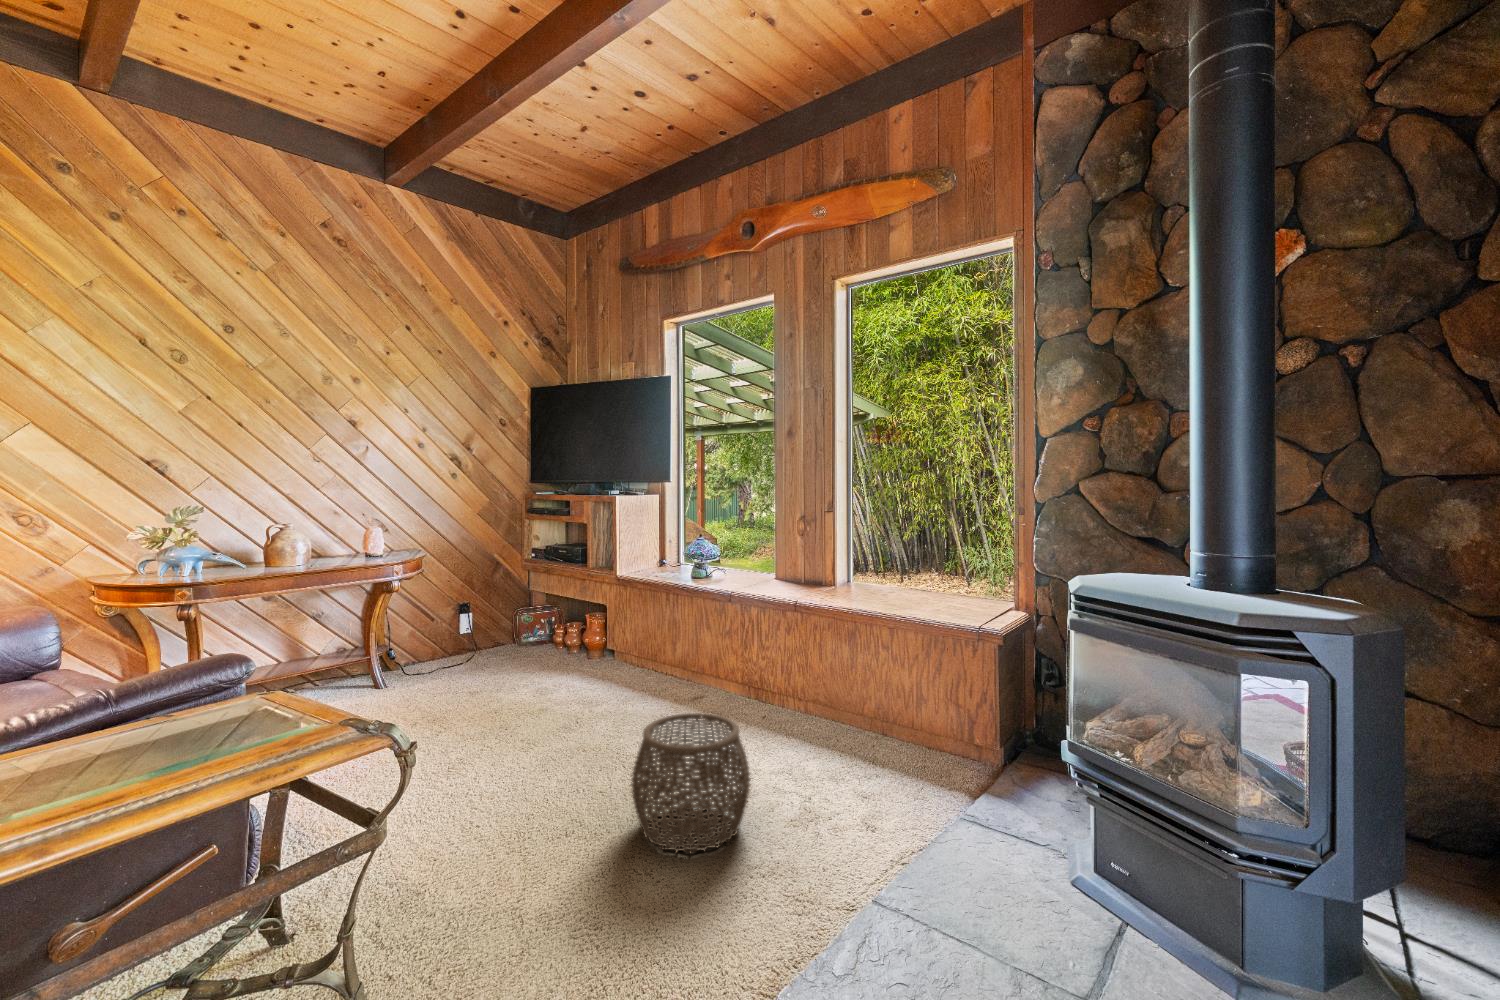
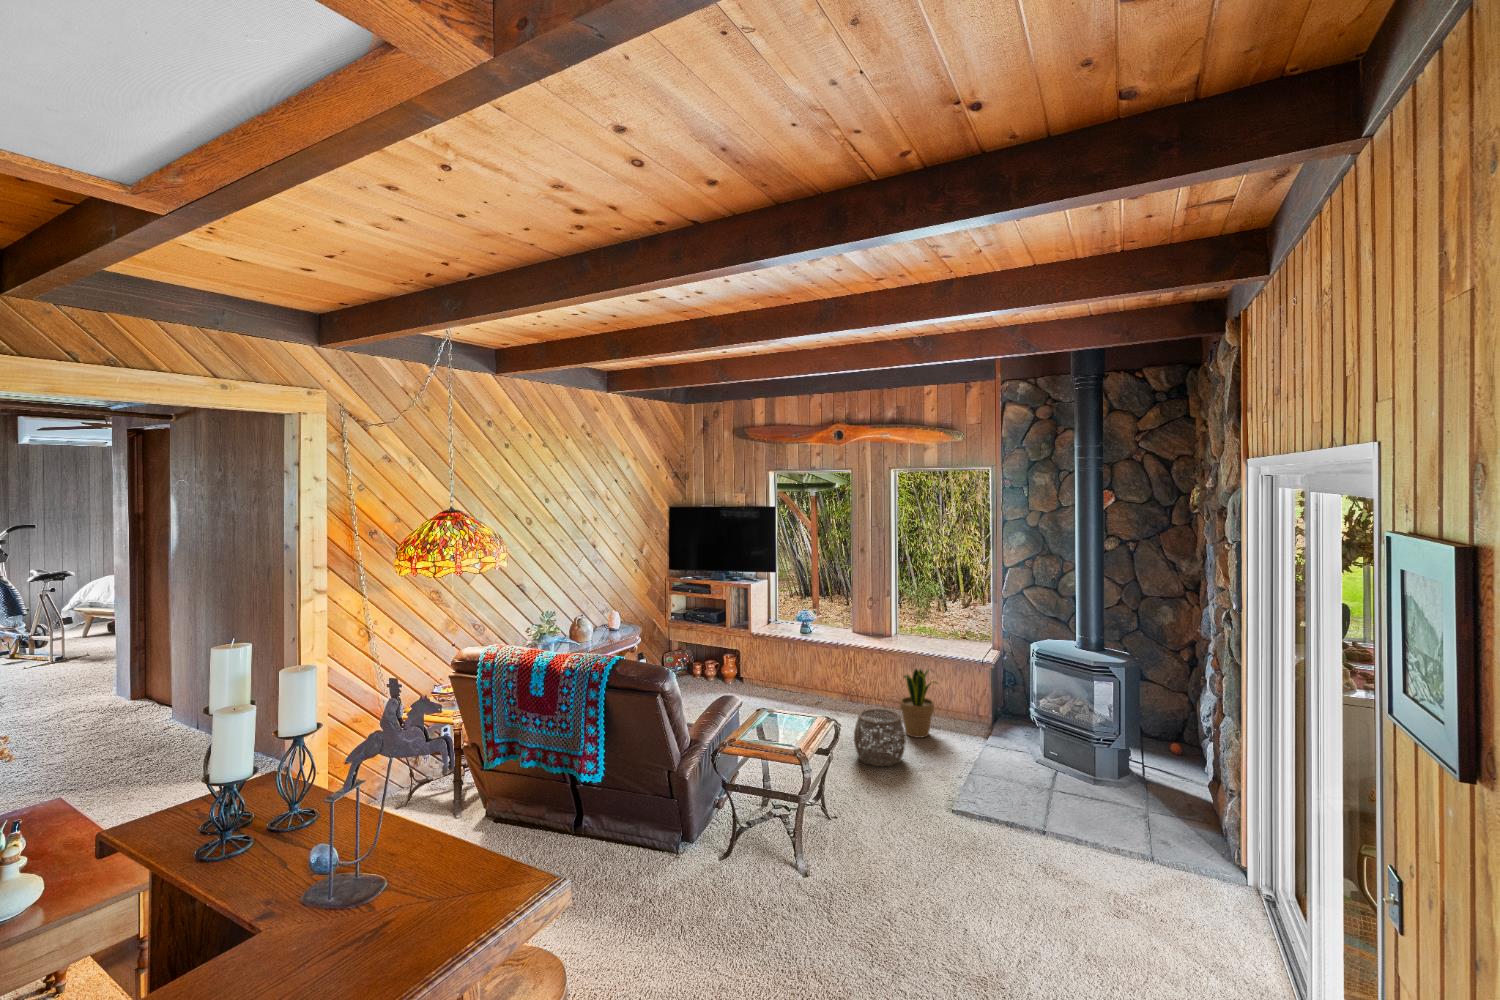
potted plant: none [791,634,868,782] -> present [900,669,937,738]

